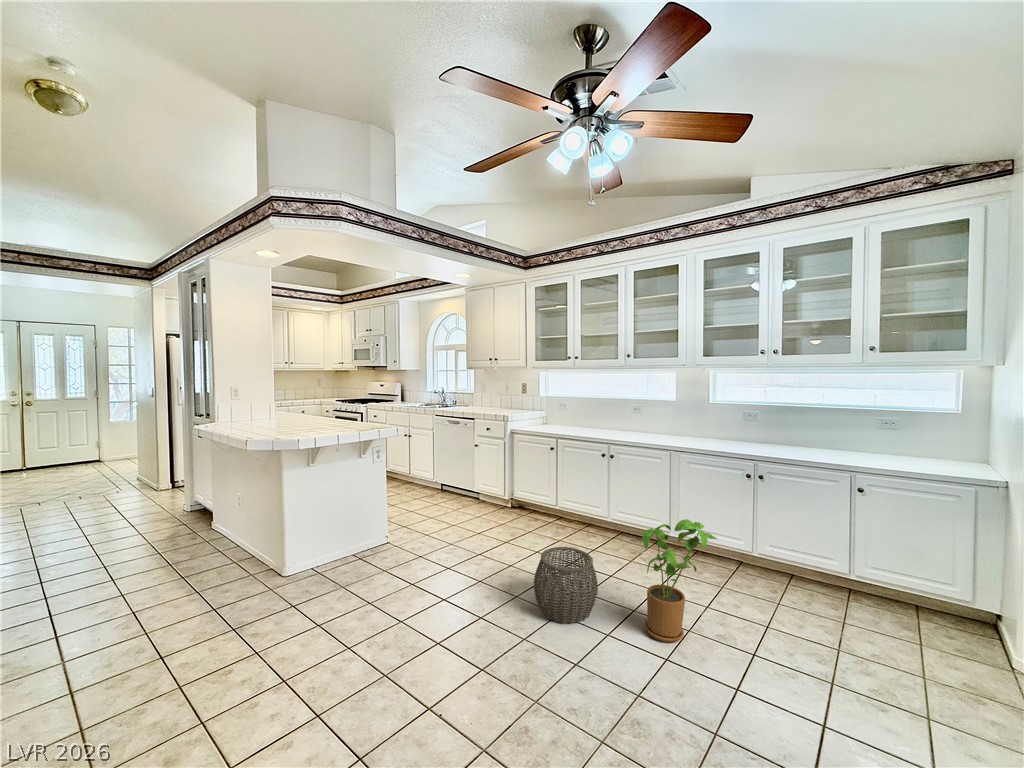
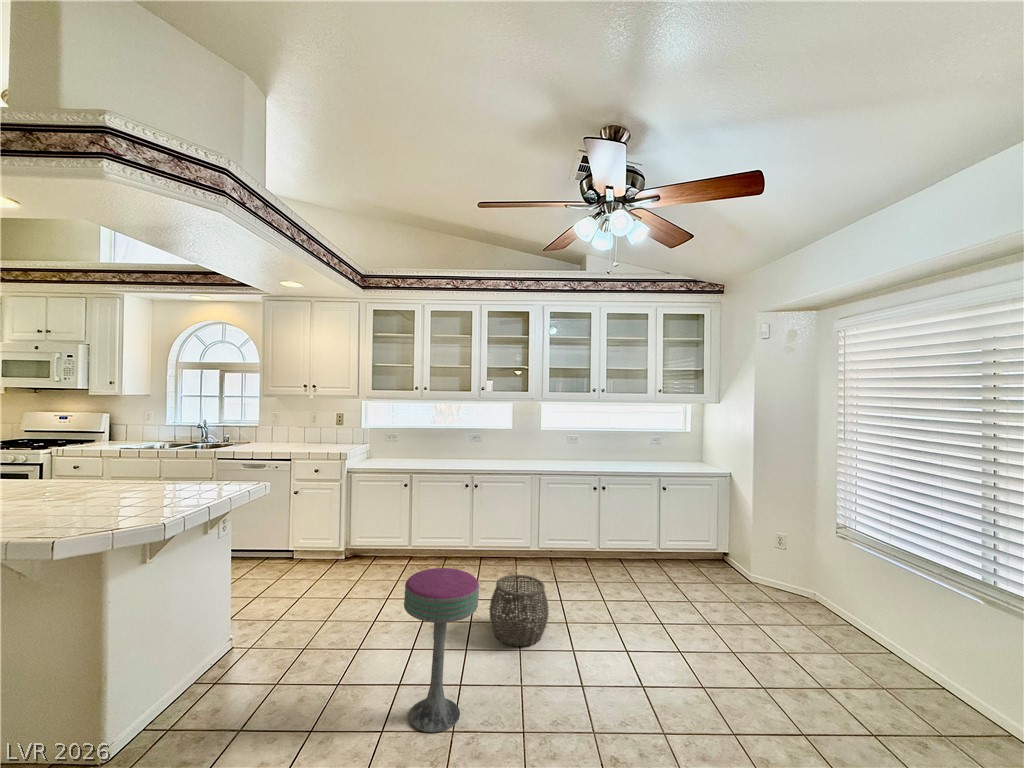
bar stool: none [388,513,457,655] -> present [404,568,479,733]
house plant: present [643,519,717,642] -> none [576,526,631,630]

